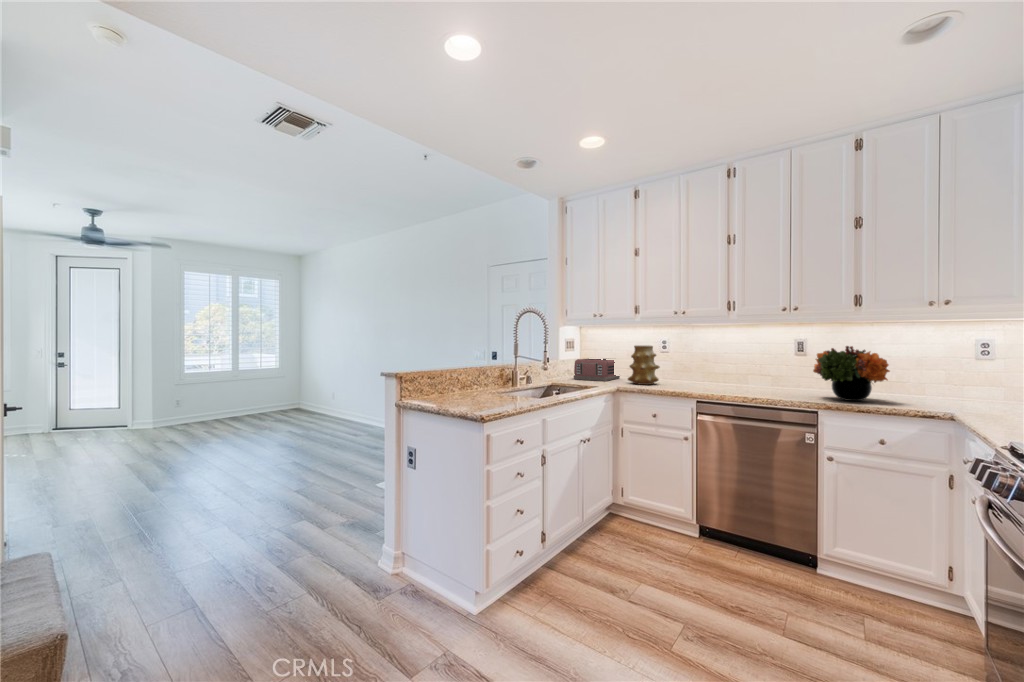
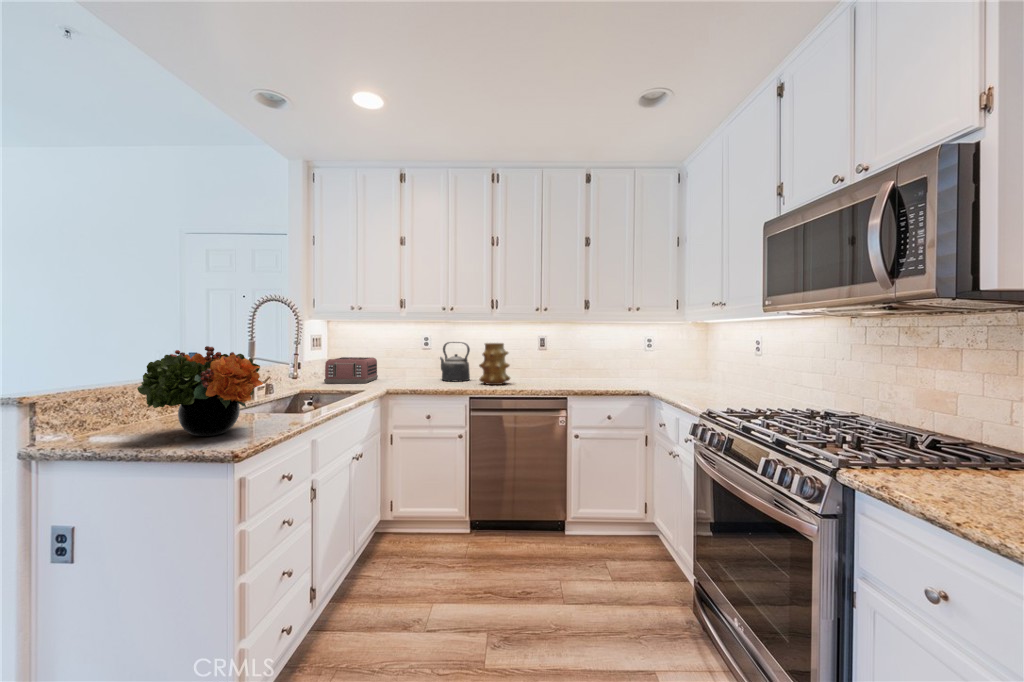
vase: present [628,345,660,385] -> present [479,343,510,385]
kettle: none [677,345,709,385] -> present [440,342,470,381]
flower arrangement: present [813,346,890,401] -> present [137,346,263,436]

